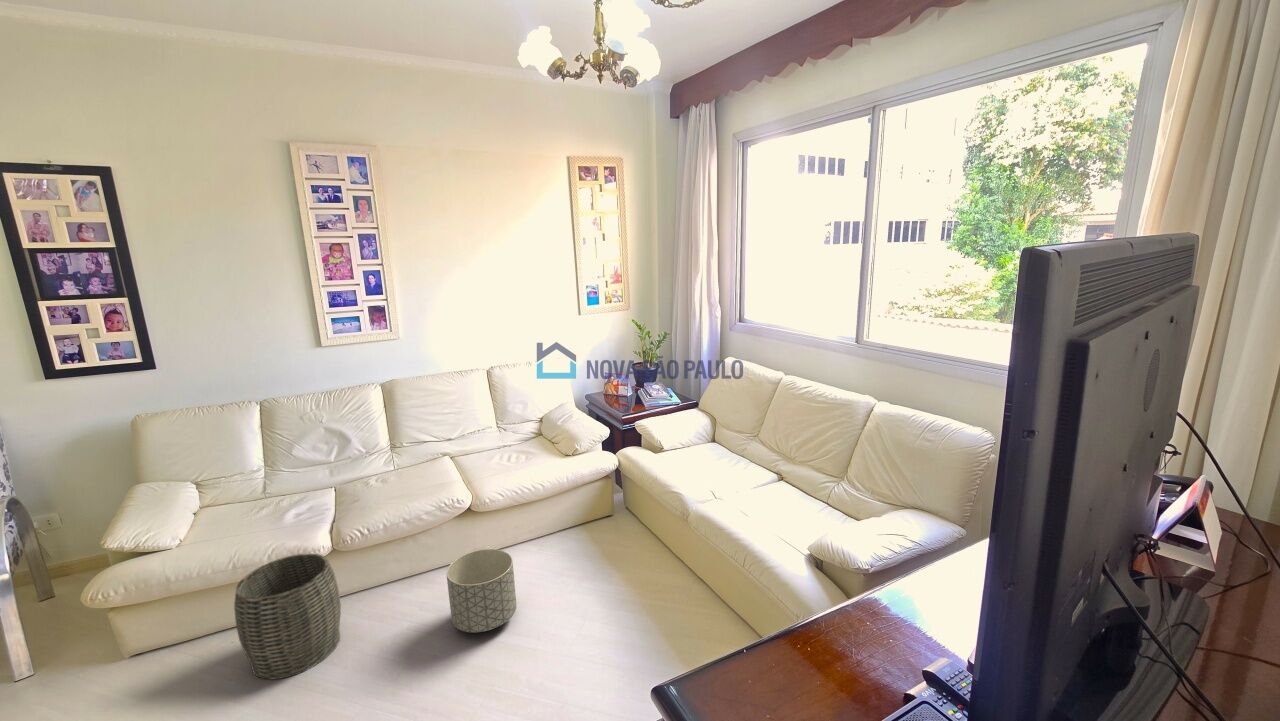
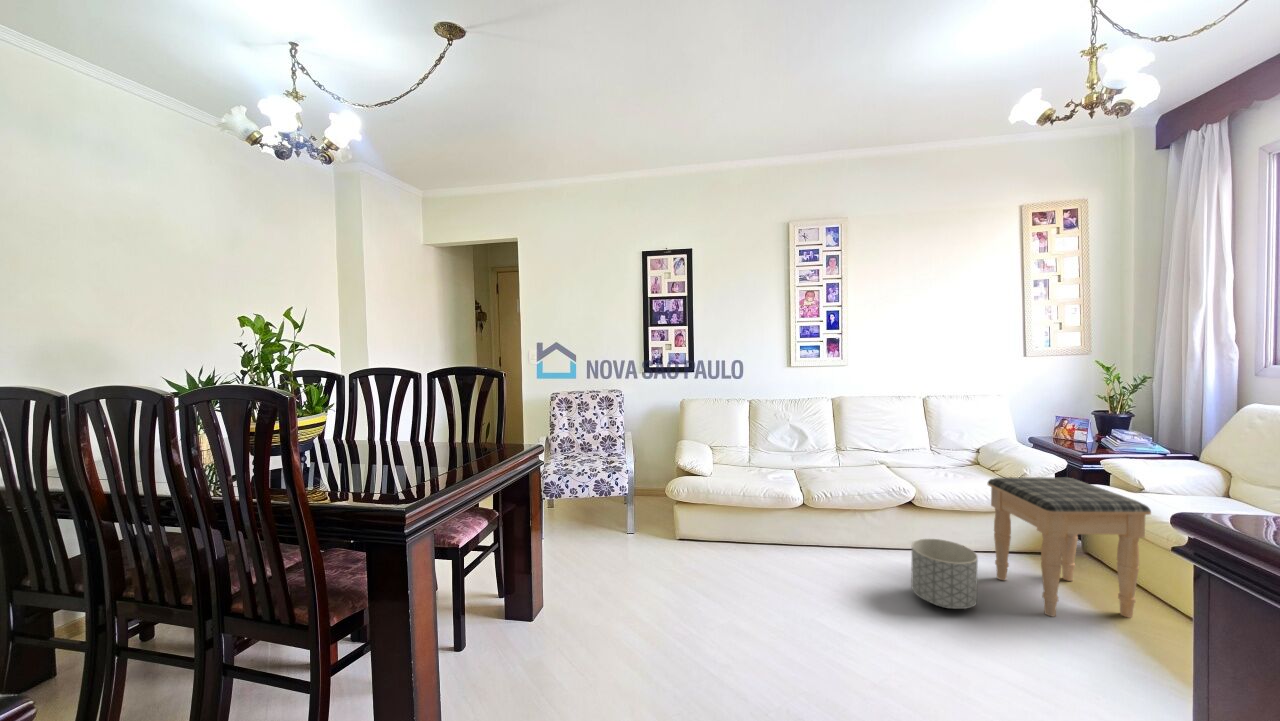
footstool: none [530,446,650,595] -> present [987,477,1151,618]
woven basket: present [234,554,341,680] -> none [755,502,820,585]

